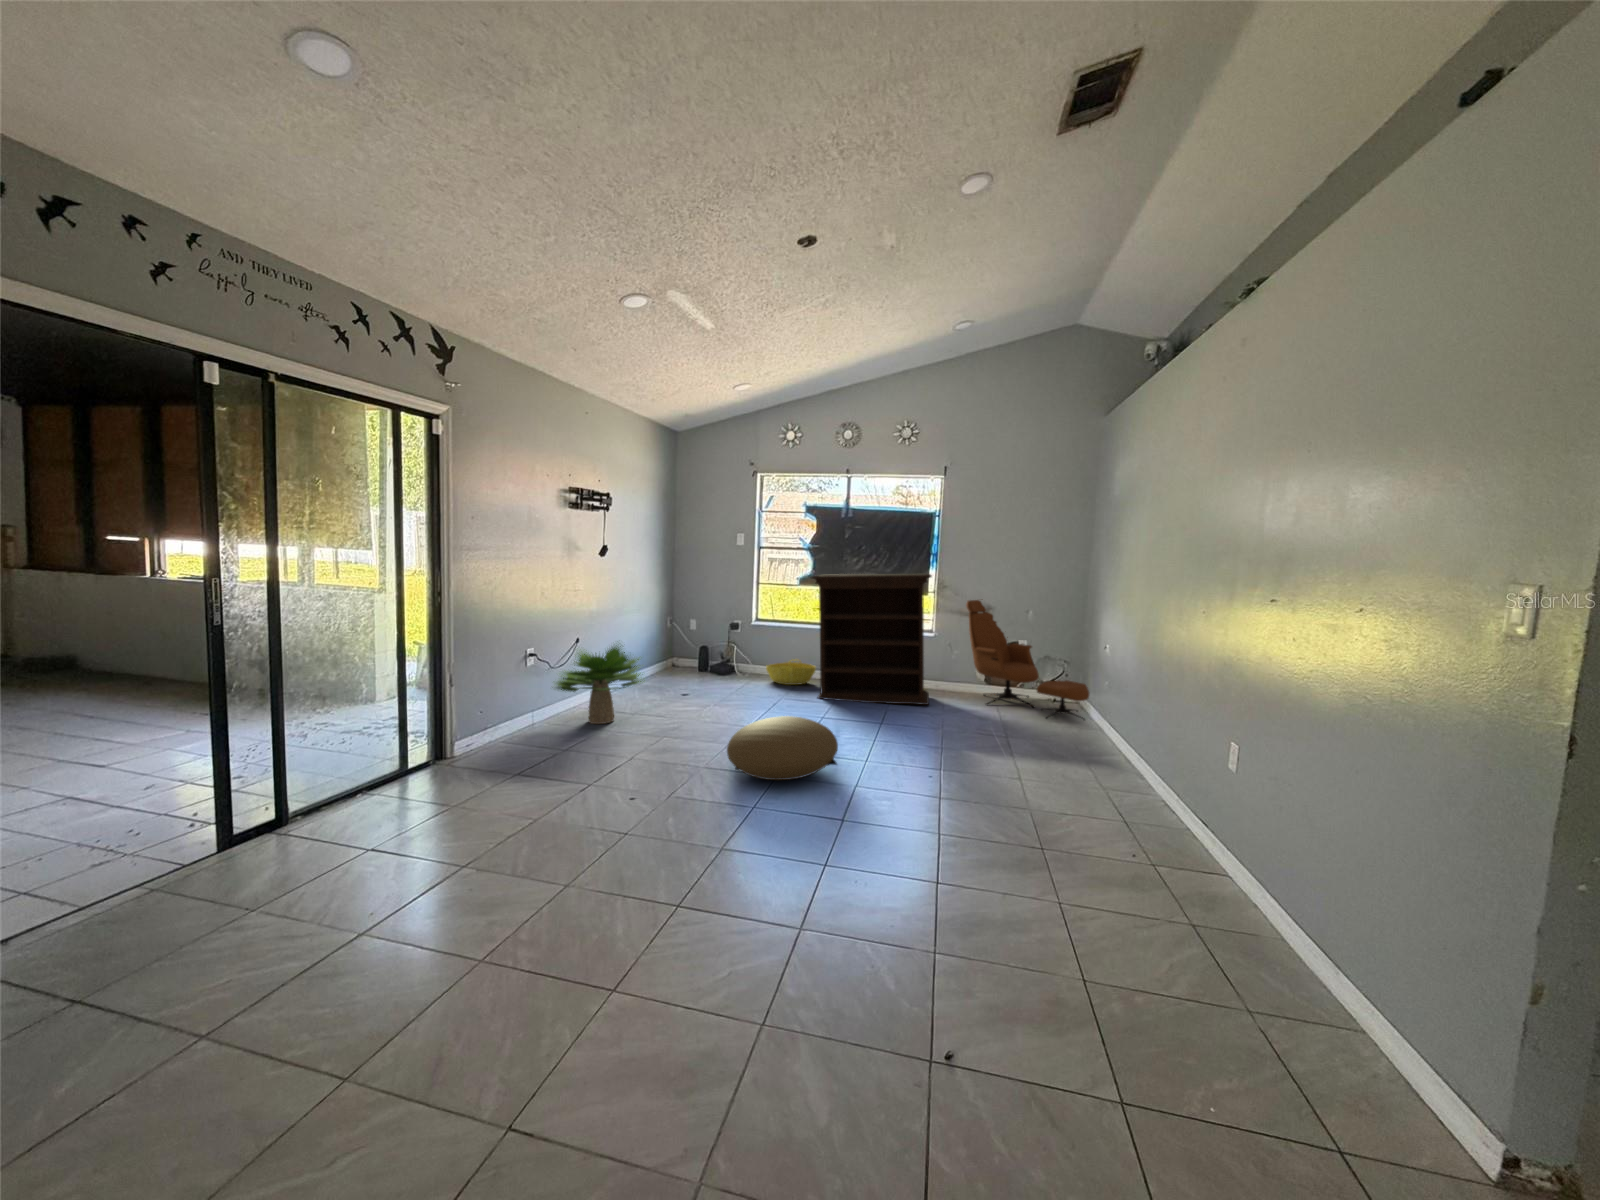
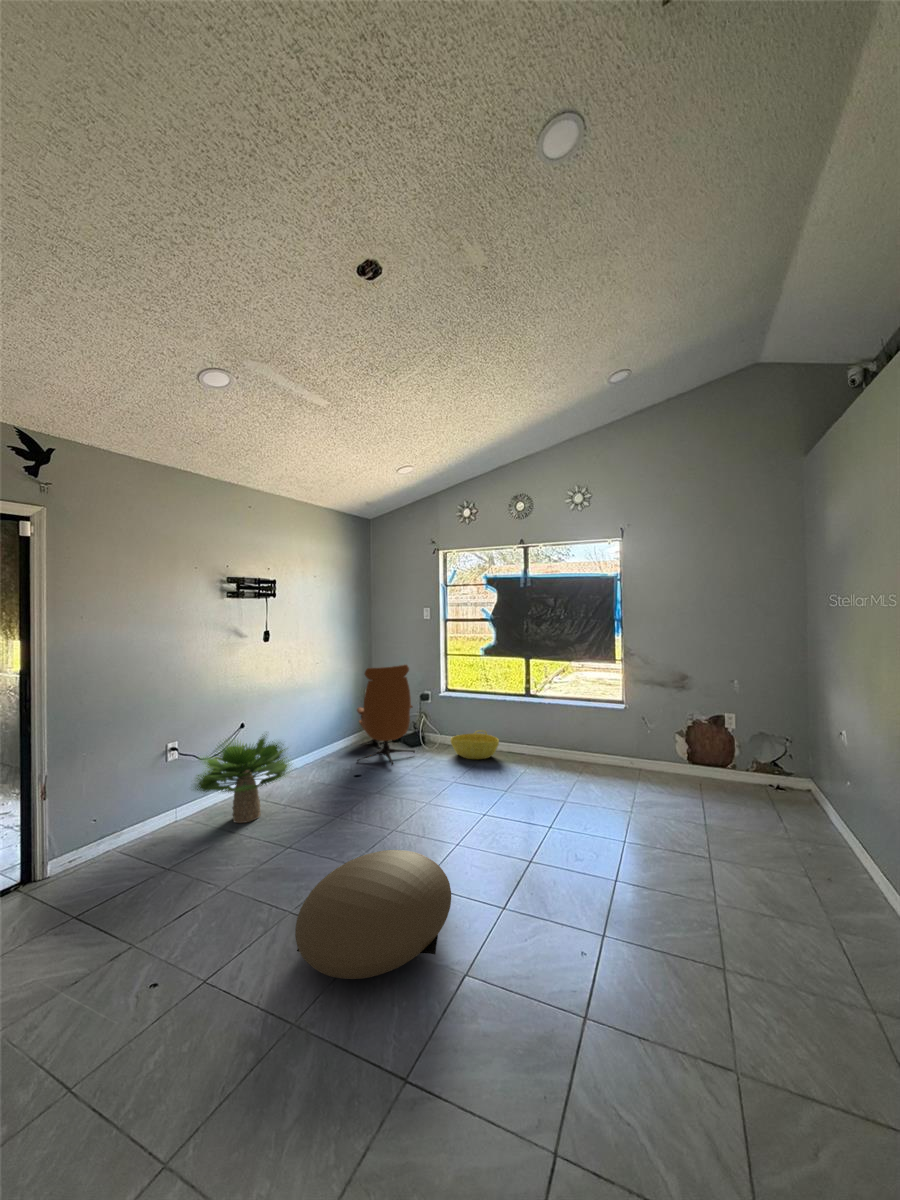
bookshelf: present [812,574,932,705] -> none [477,643,619,797]
lounge chair: present [966,600,1089,720] -> present [357,665,415,766]

